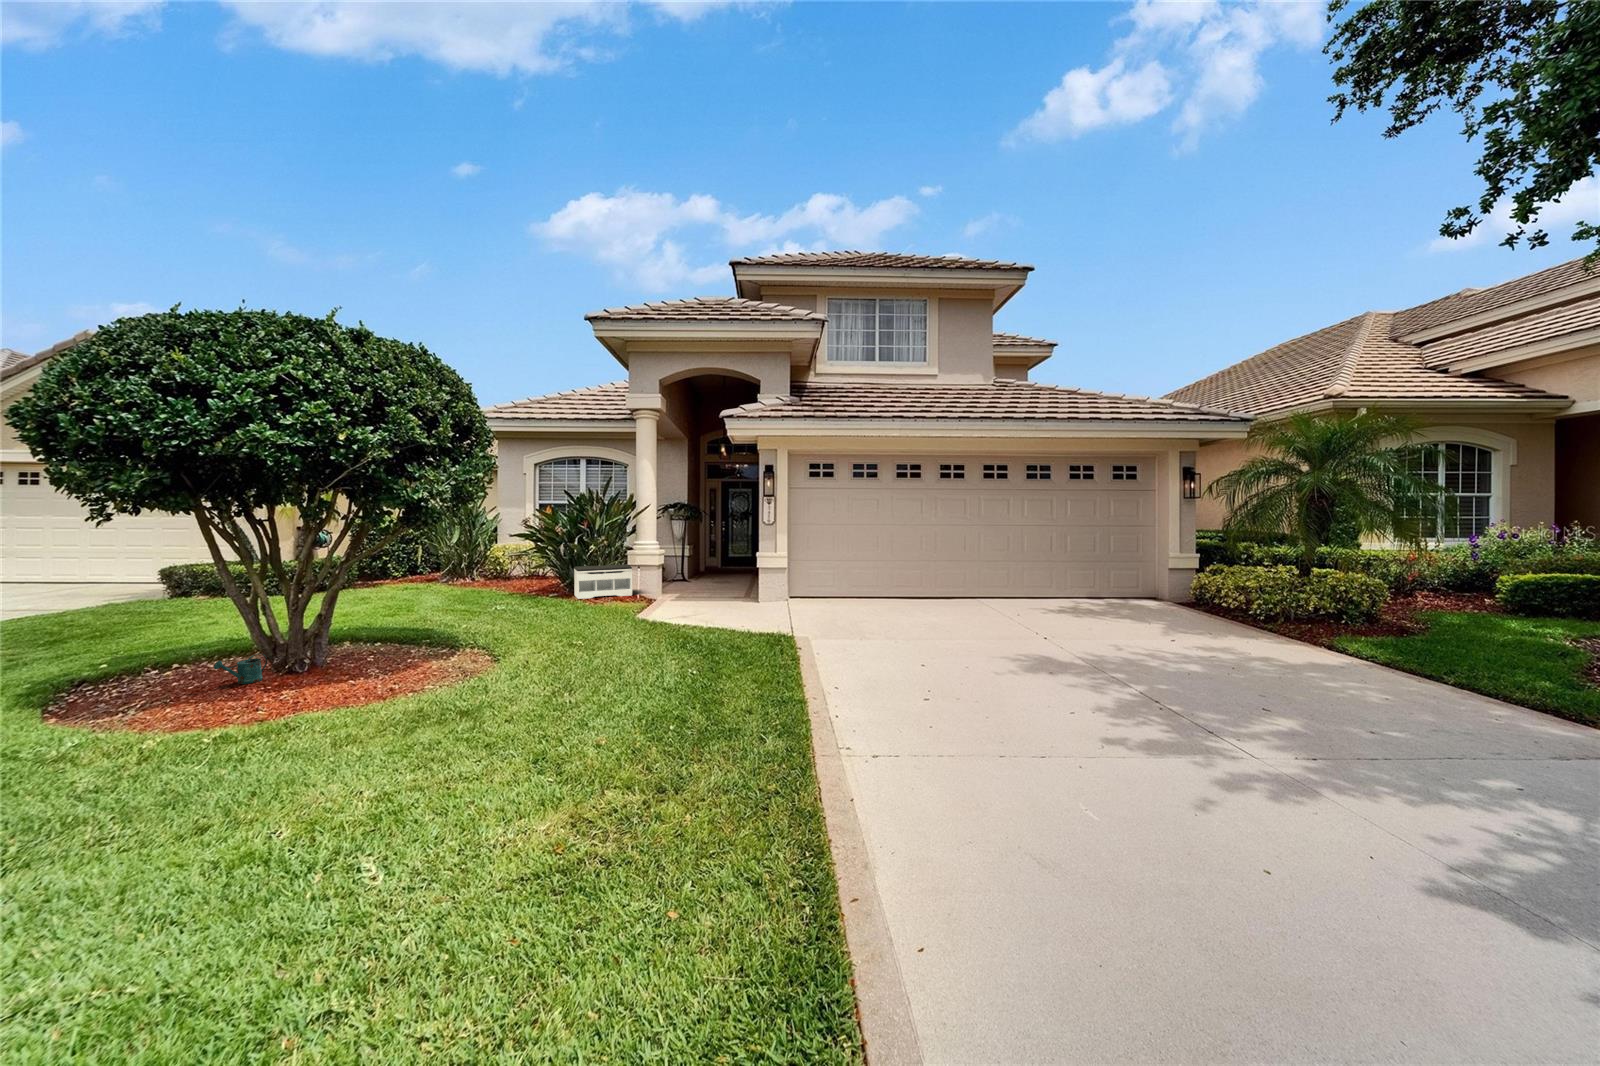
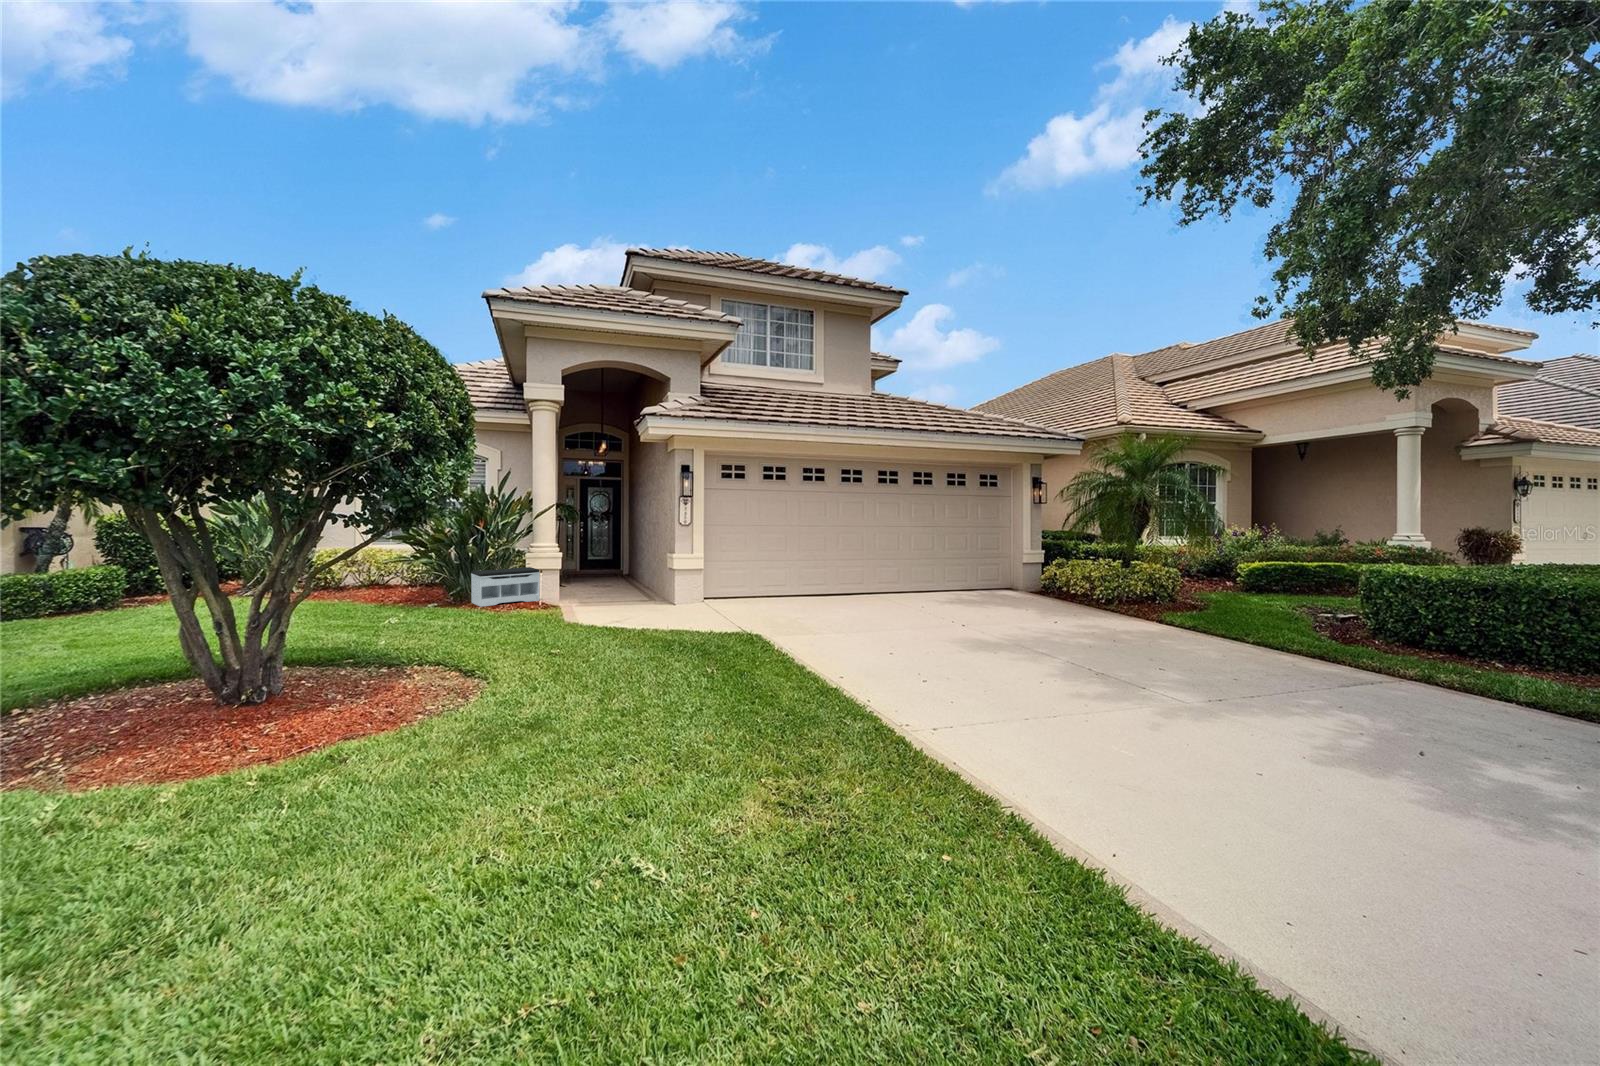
watering can: present [214,653,267,684] -> none [104,694,171,735]

